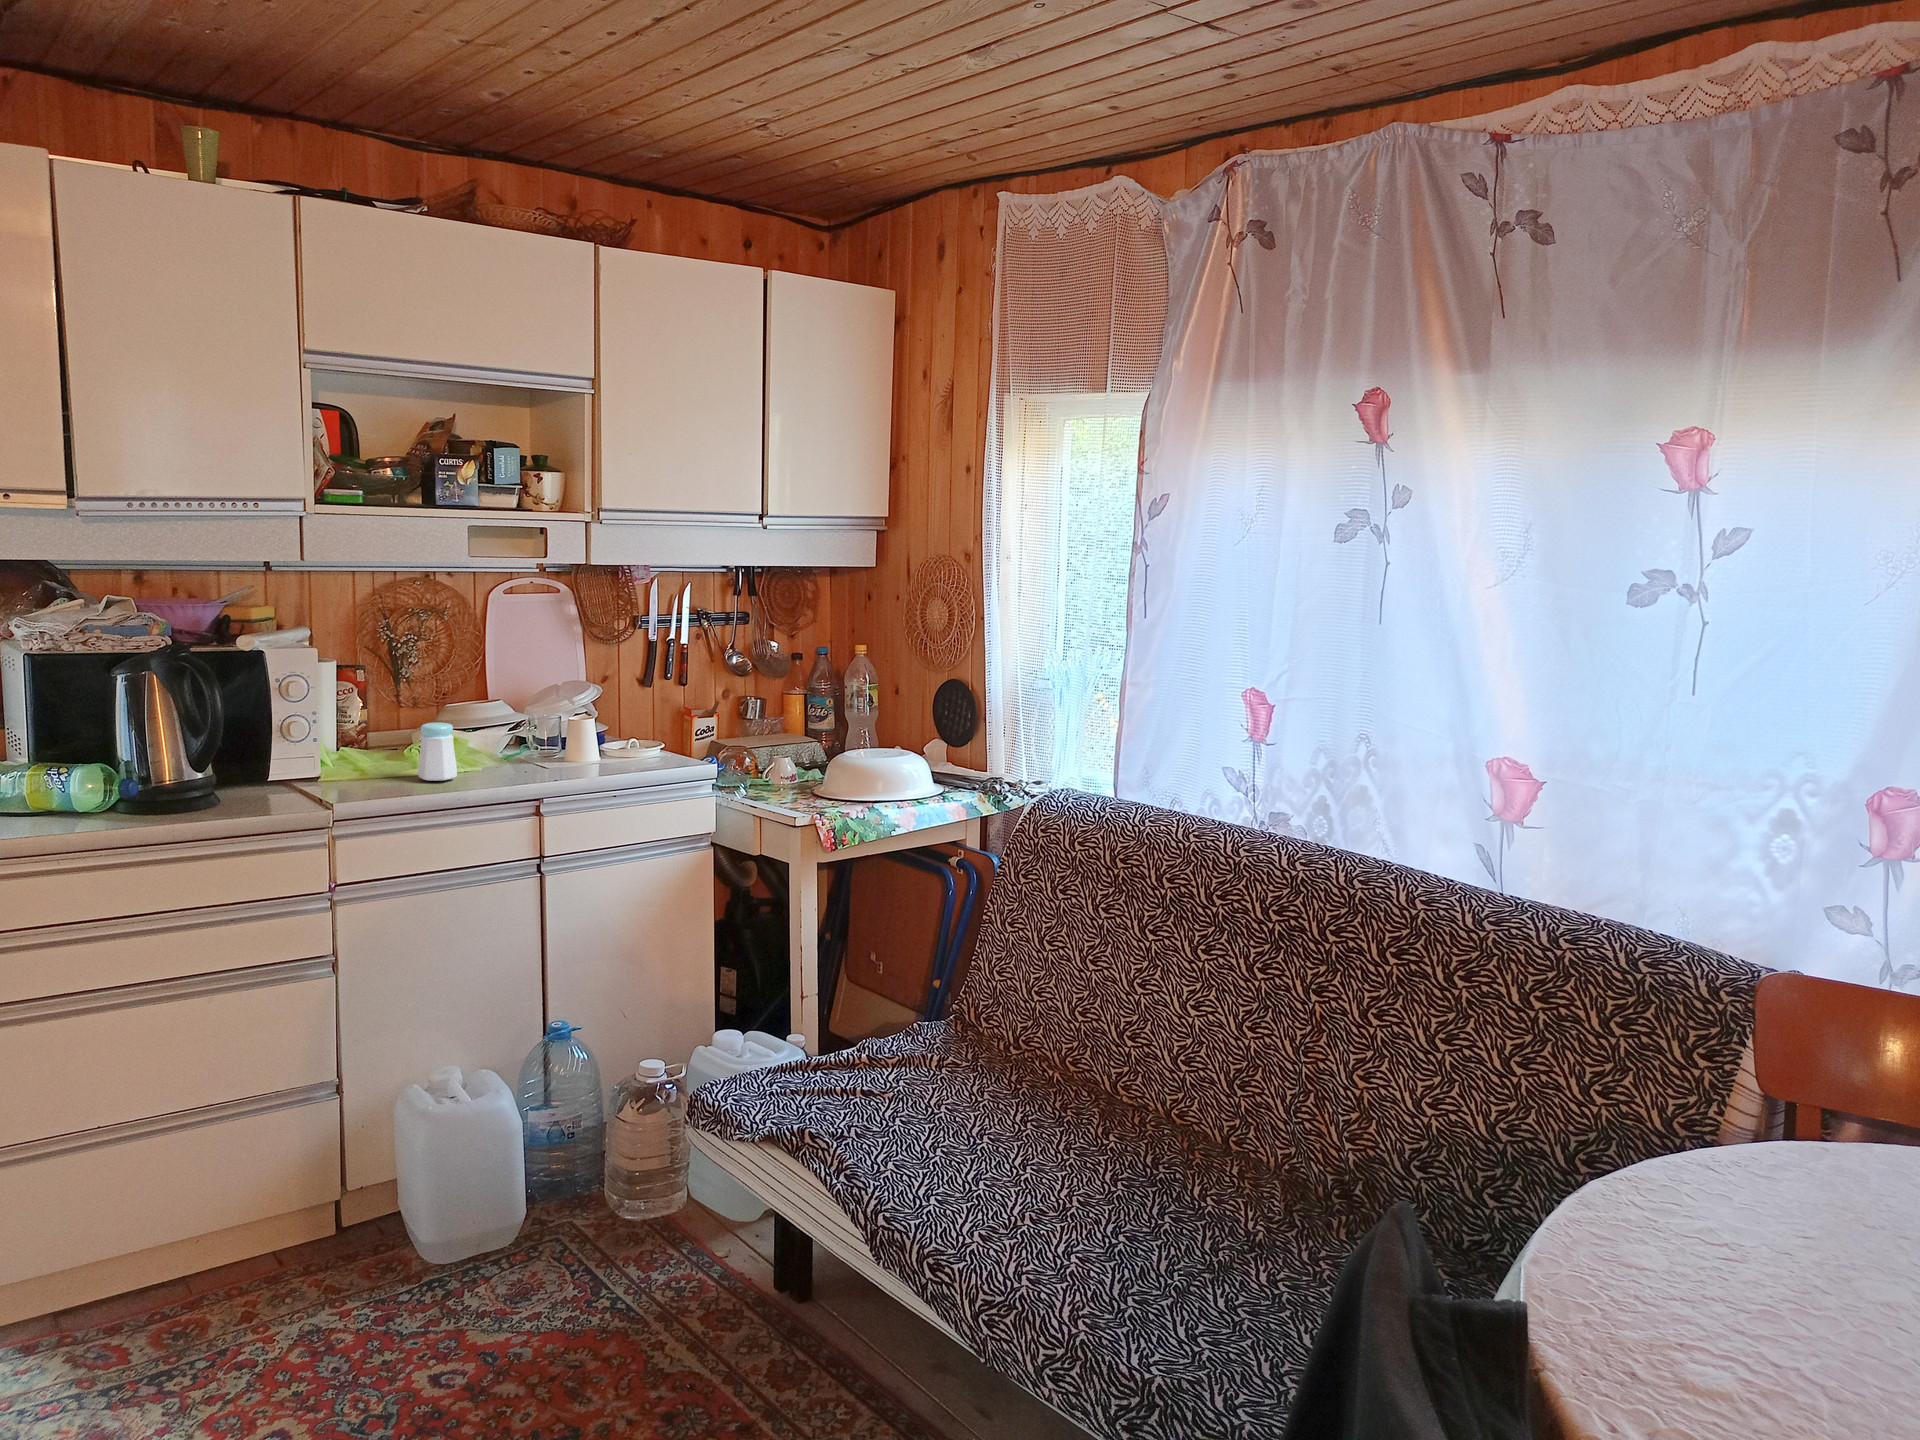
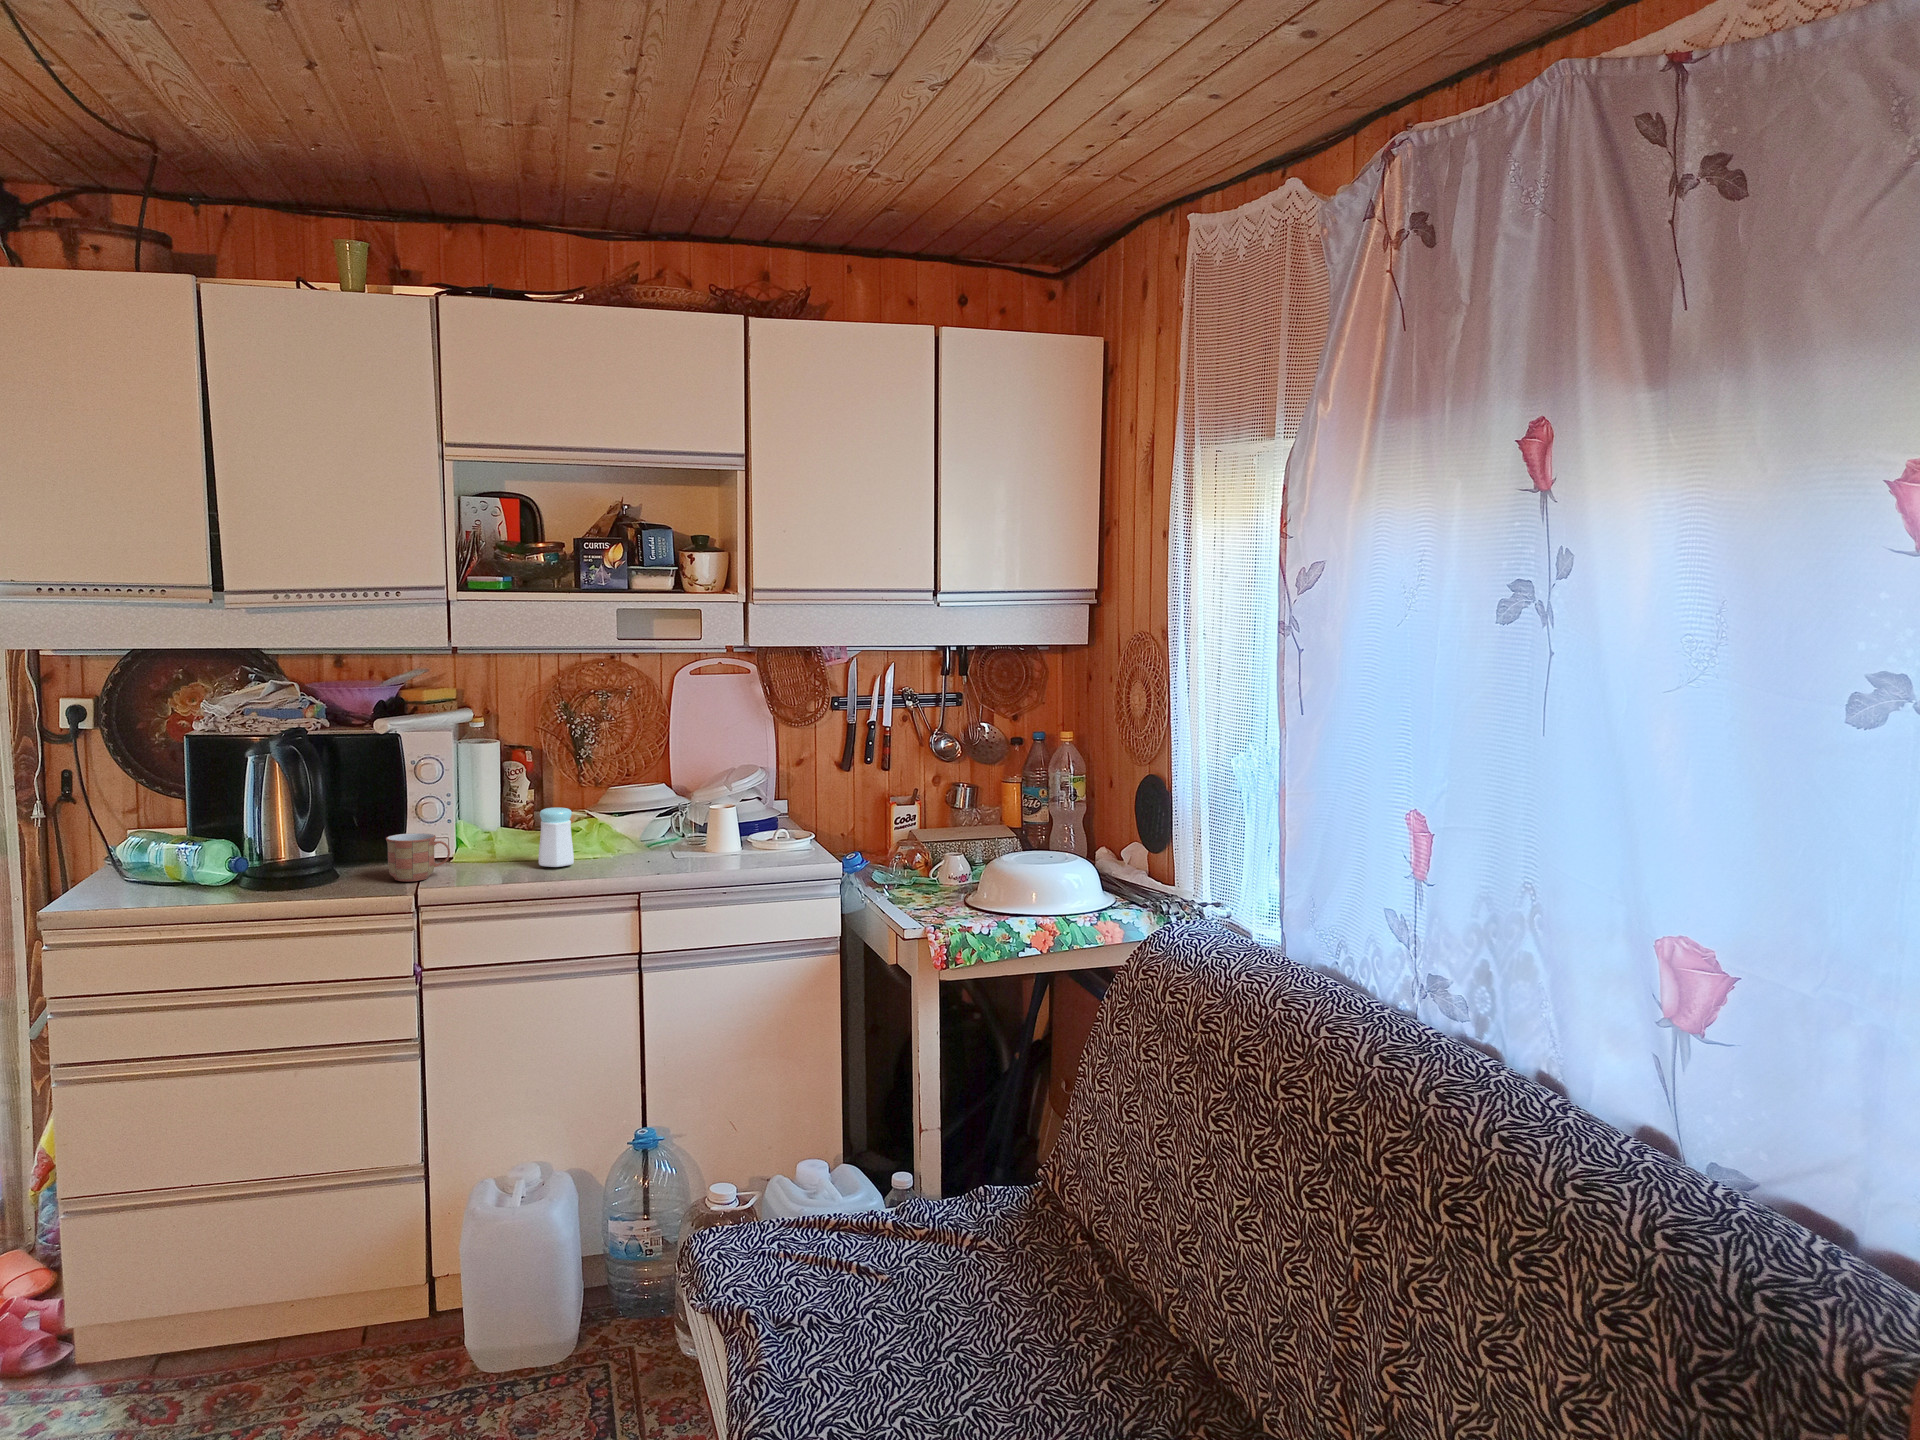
mug: none [273,752,340,801] -> present [386,833,450,881]

